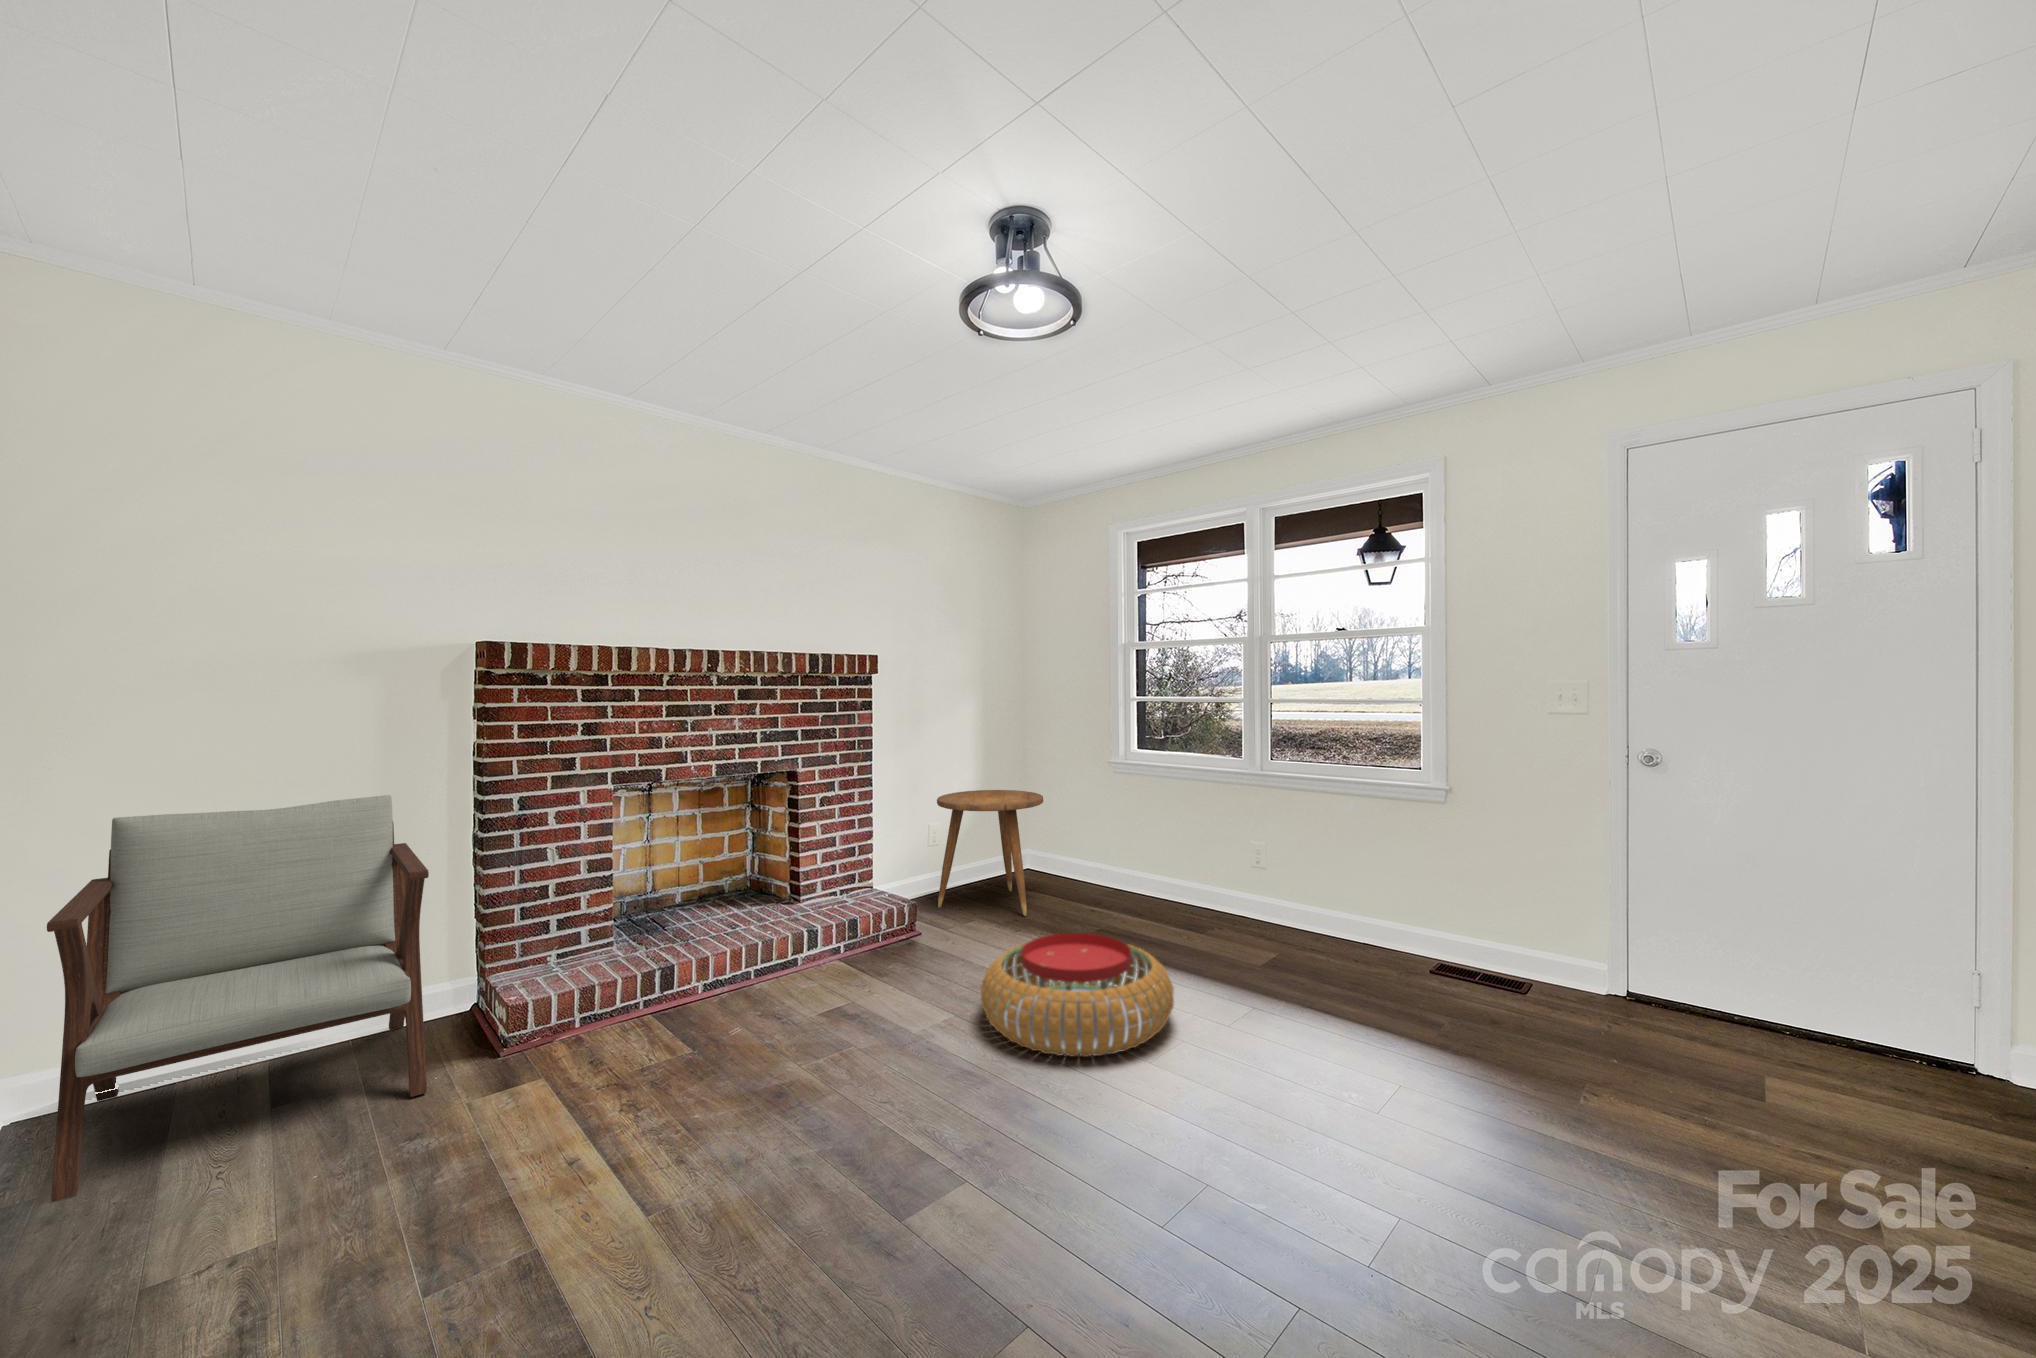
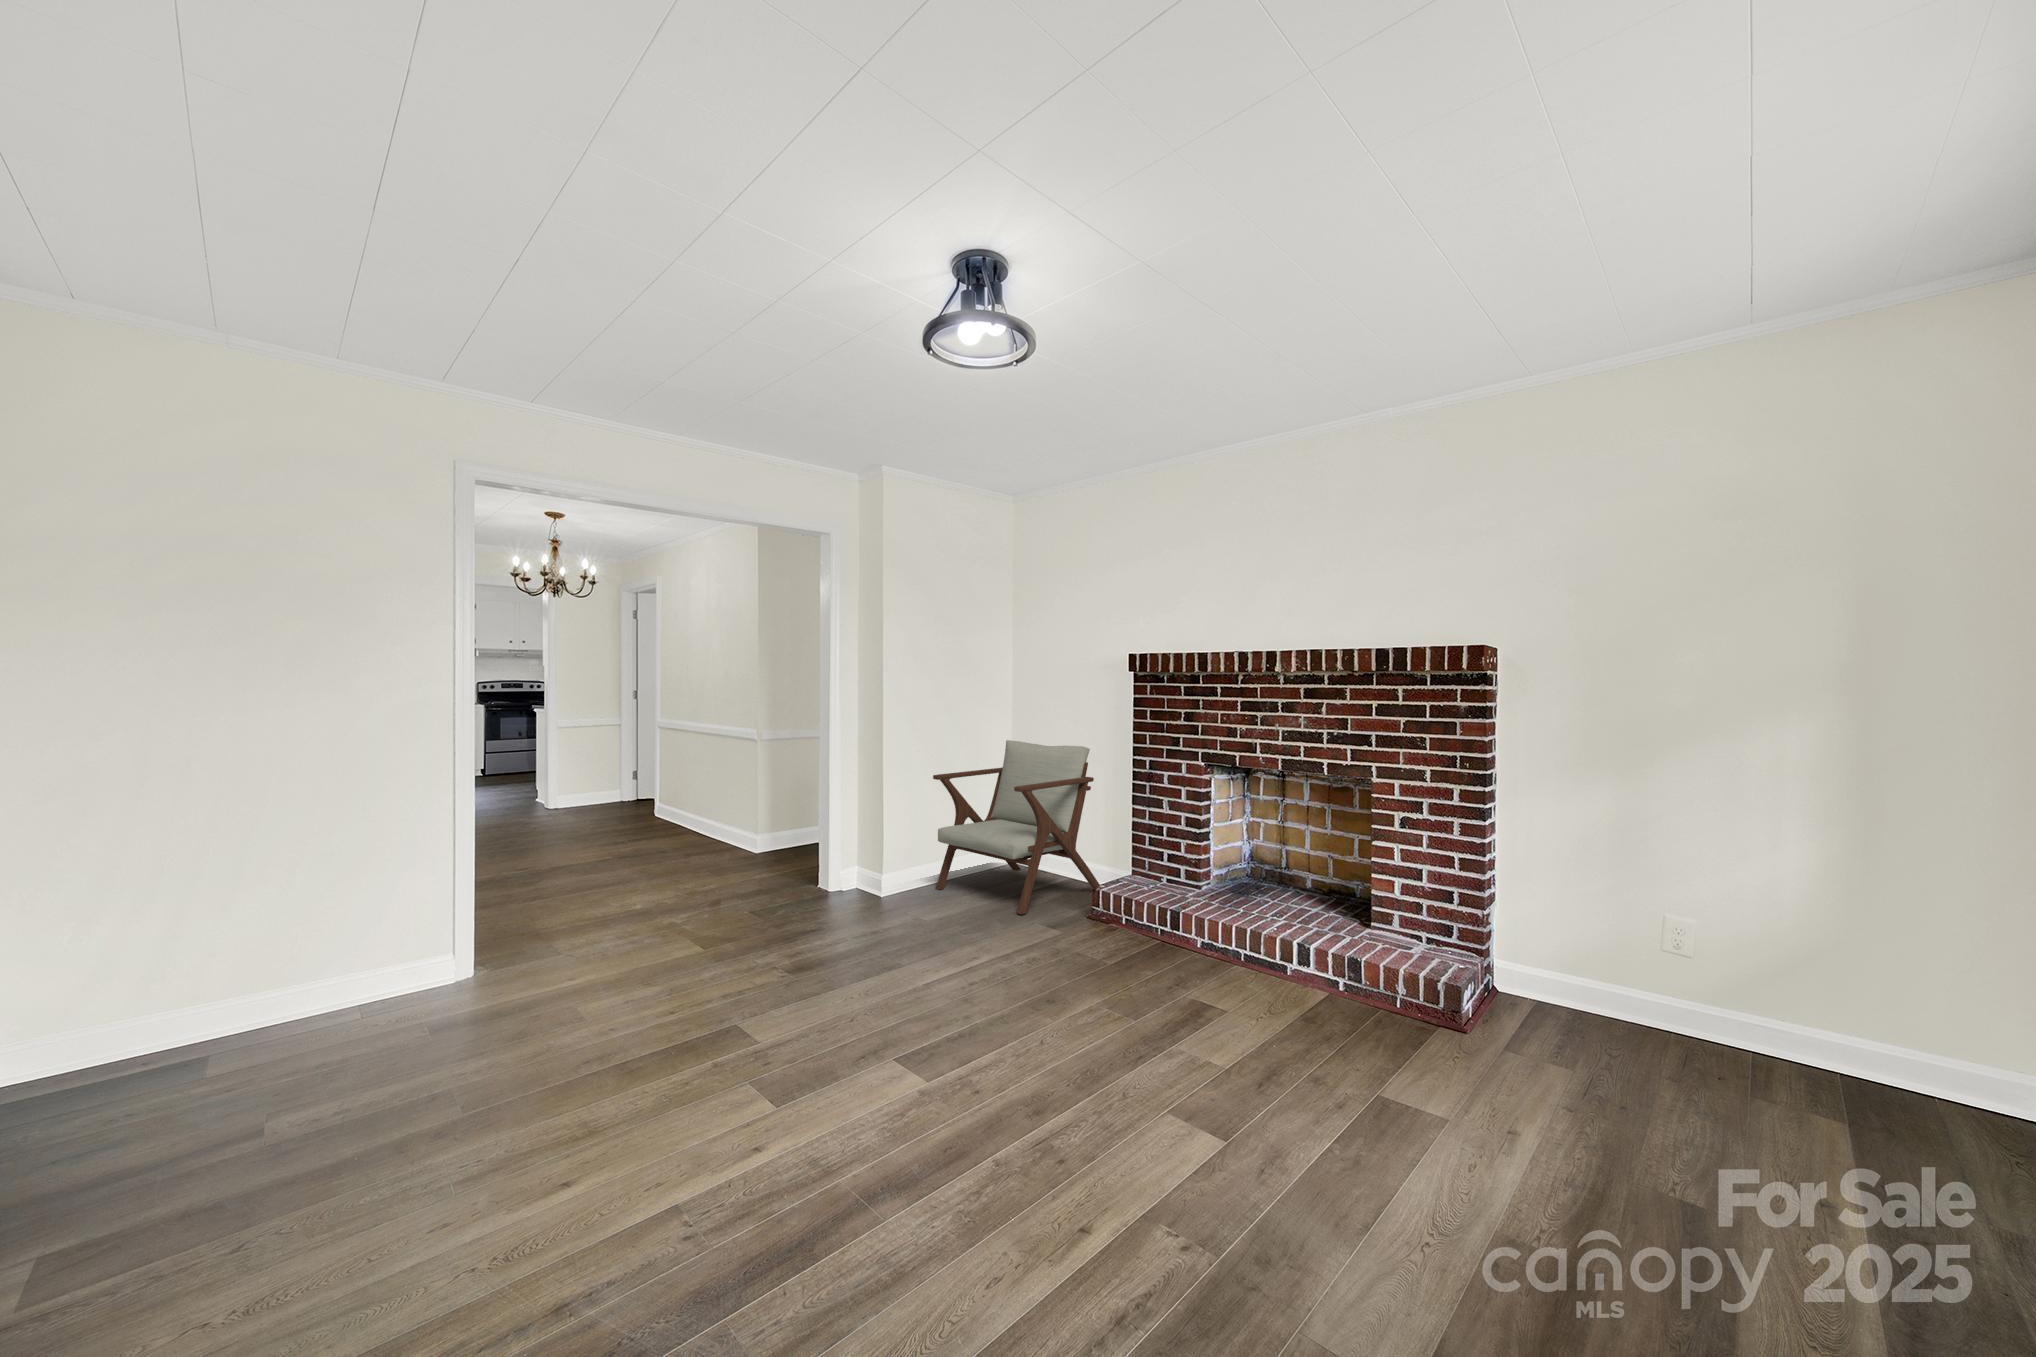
side table: present [937,790,1043,916] -> none [1542,861,1774,1096]
pouf: present [981,933,1174,1057] -> none [1103,1017,1371,1214]

